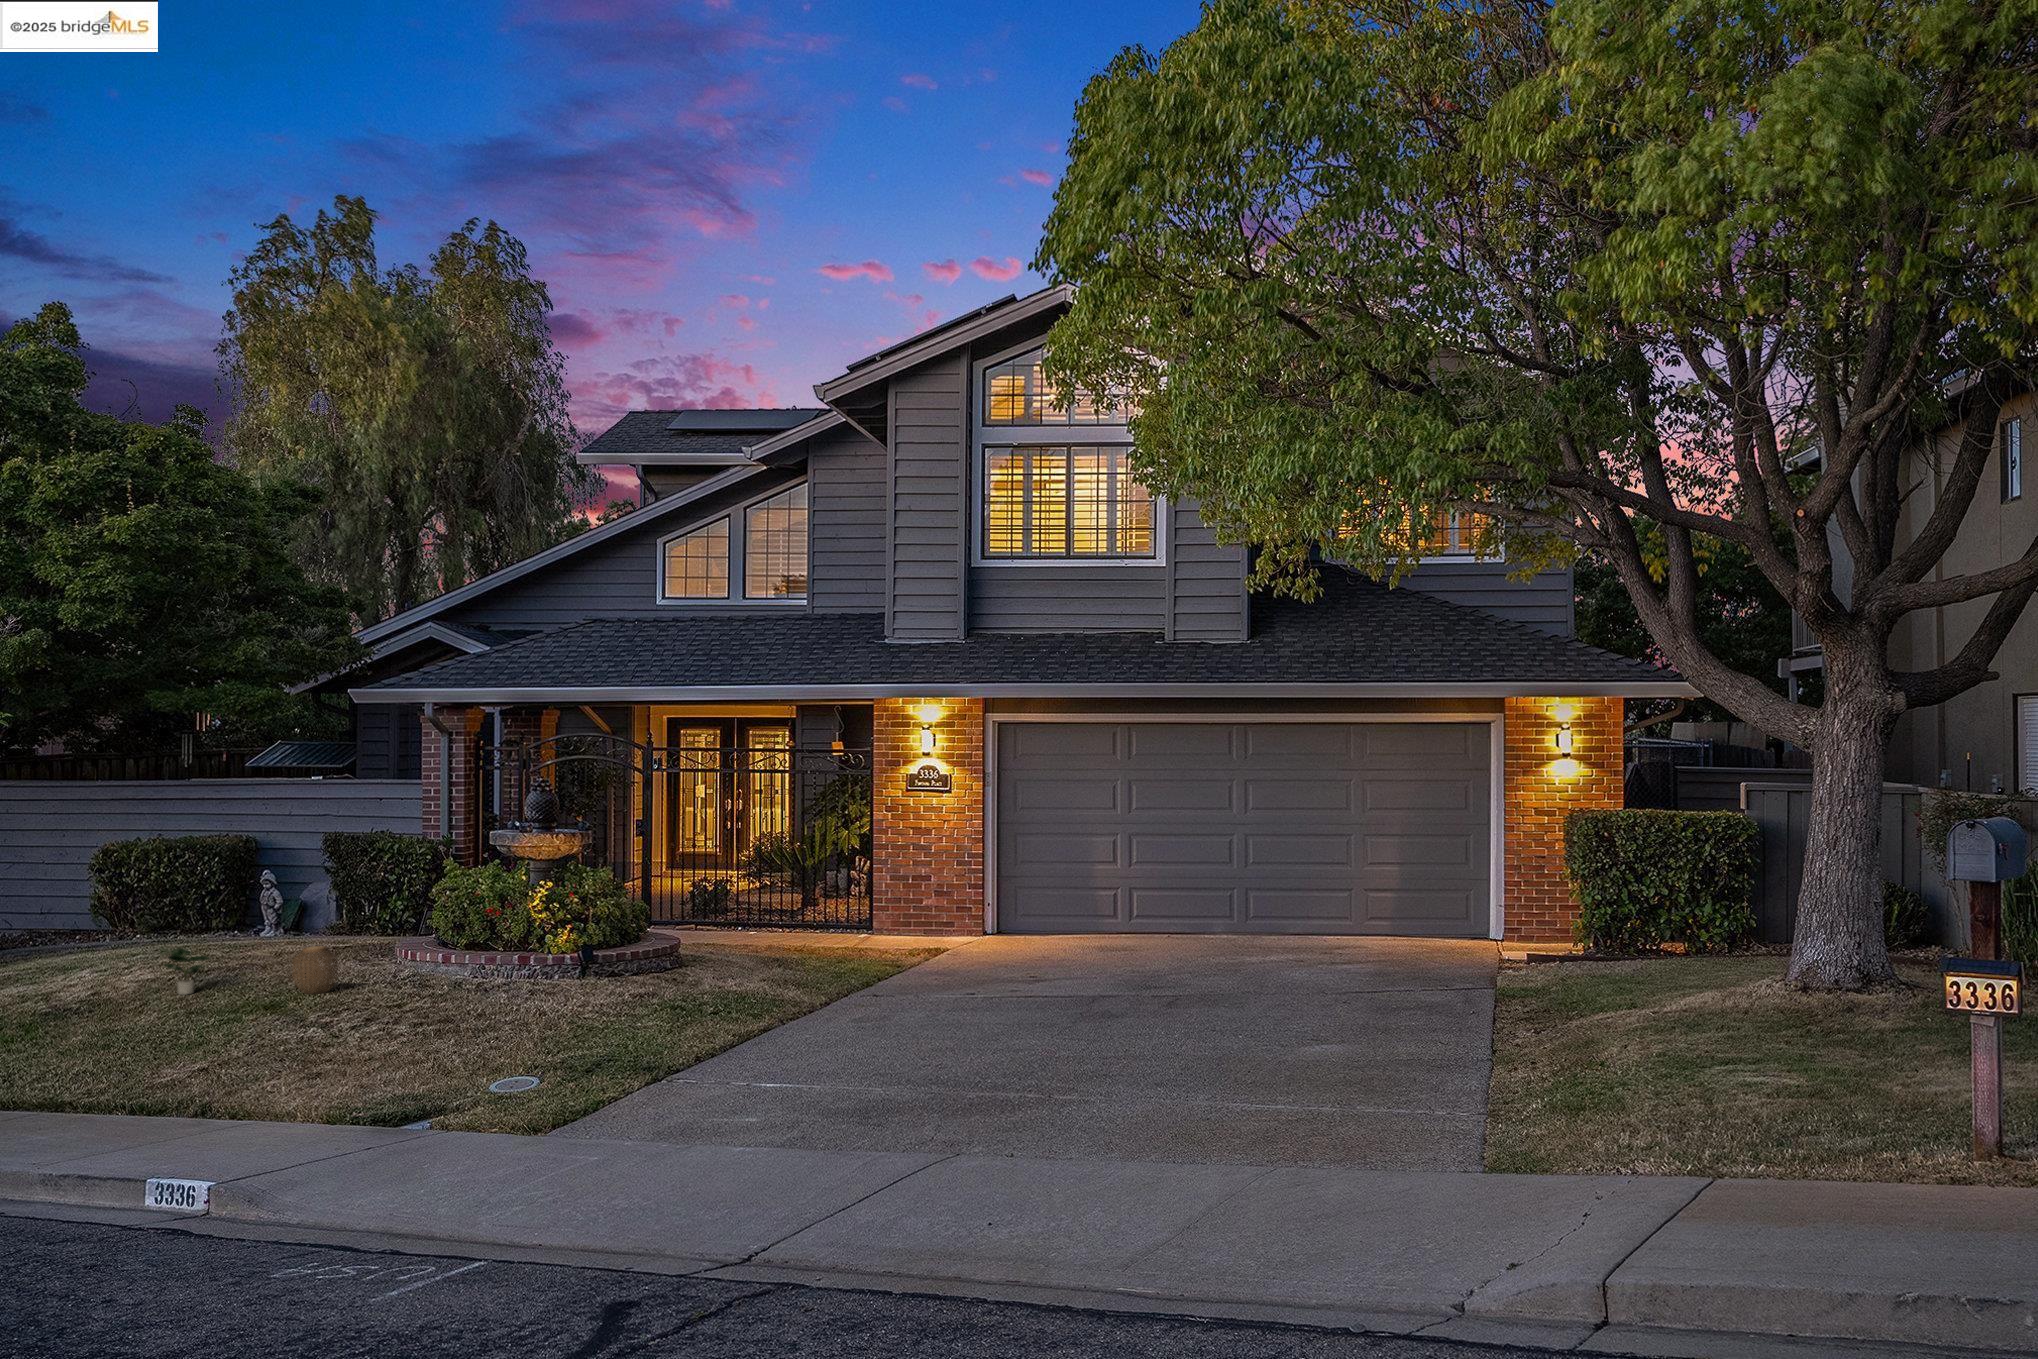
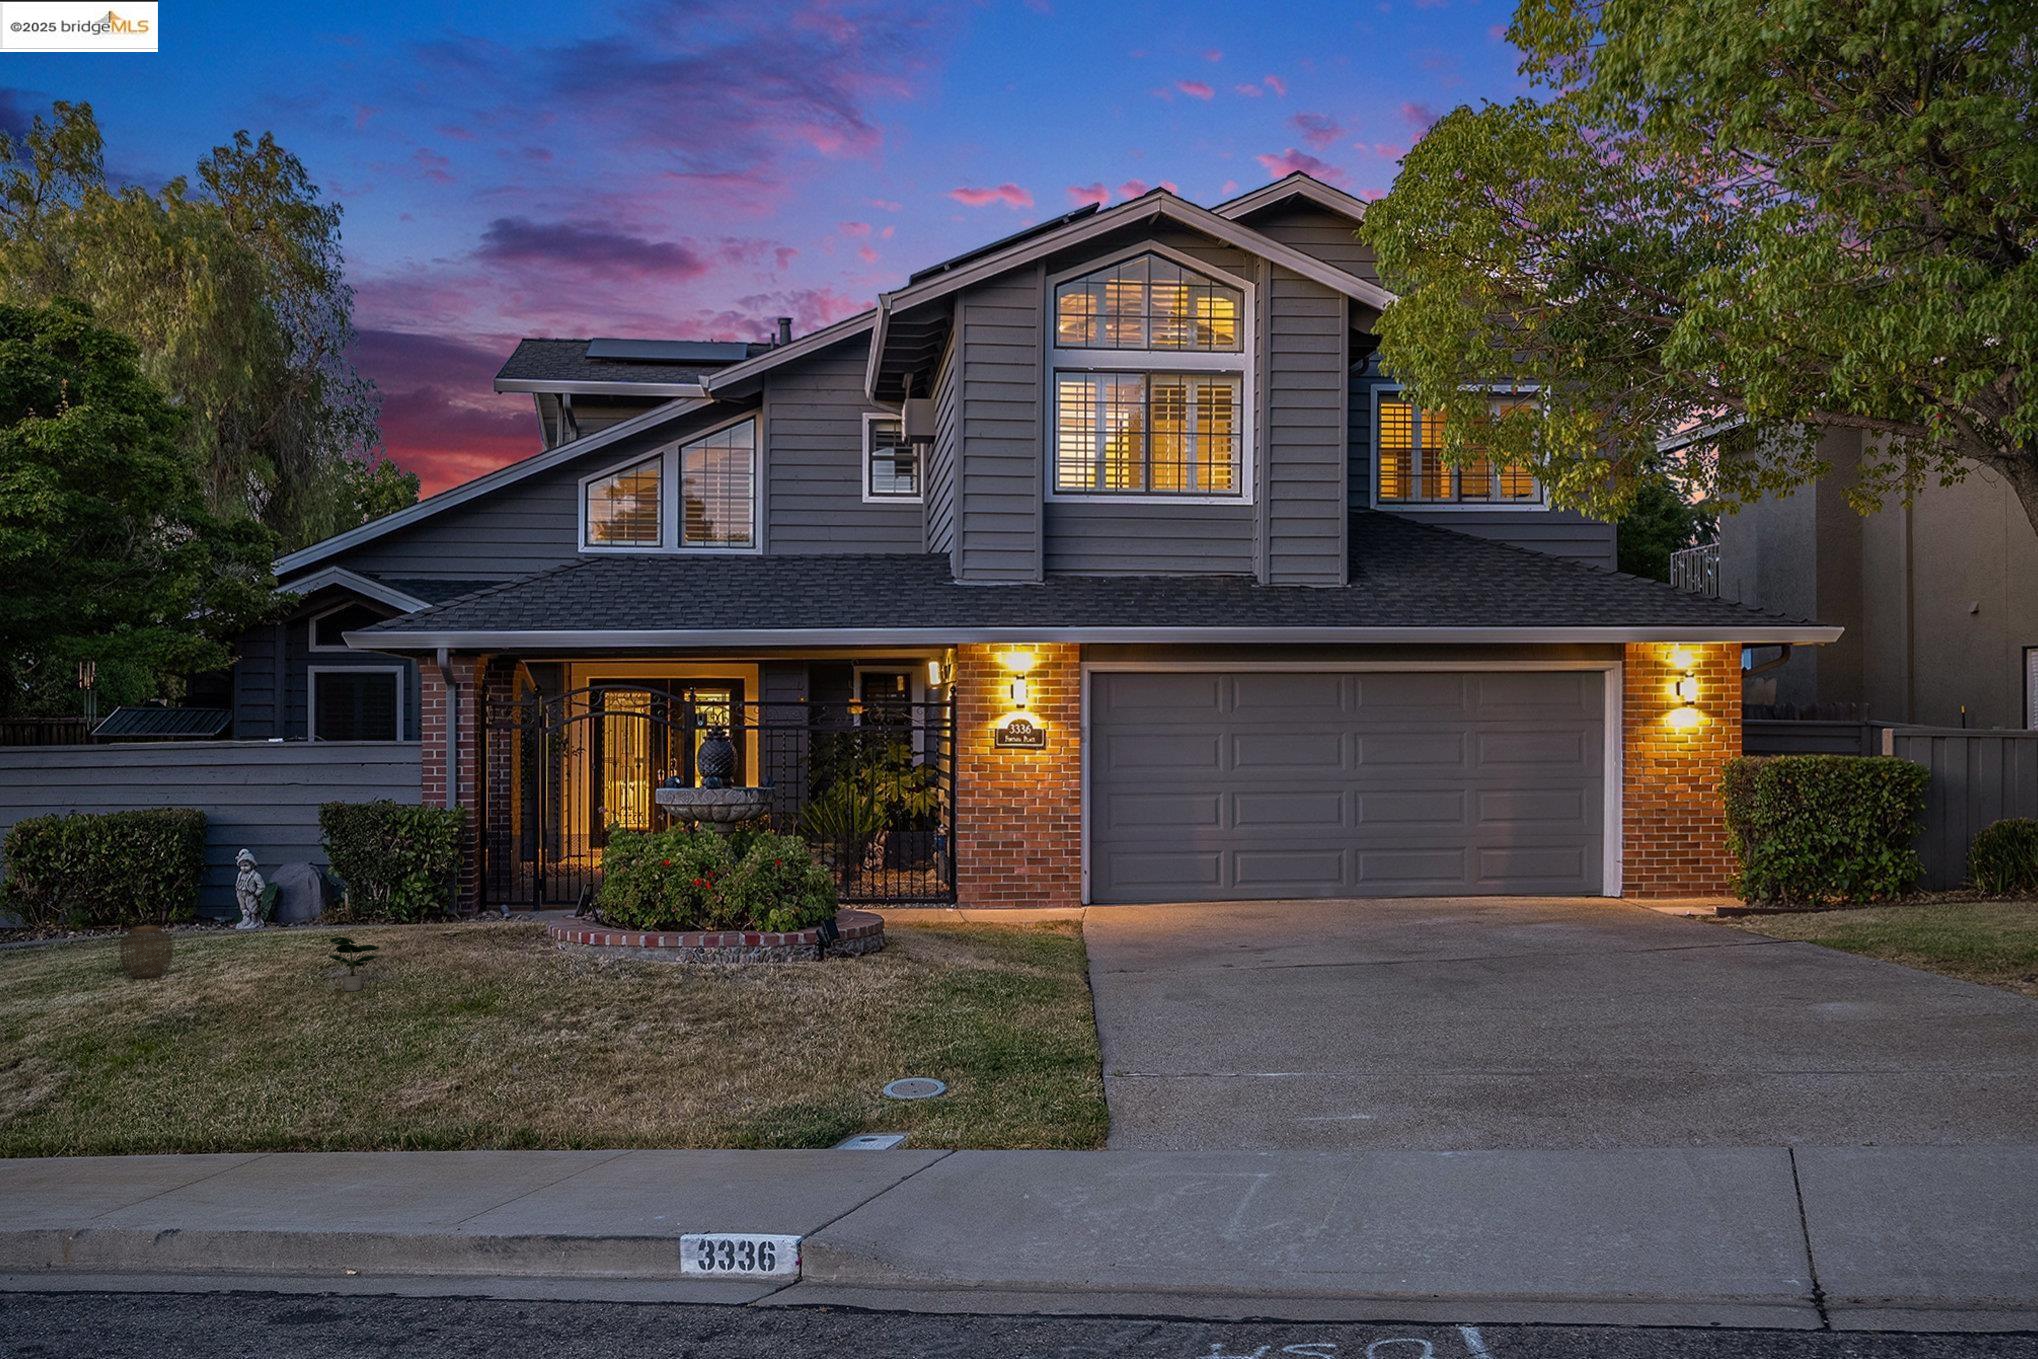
woven basket: present [292,946,338,994] -> present [120,925,173,979]

